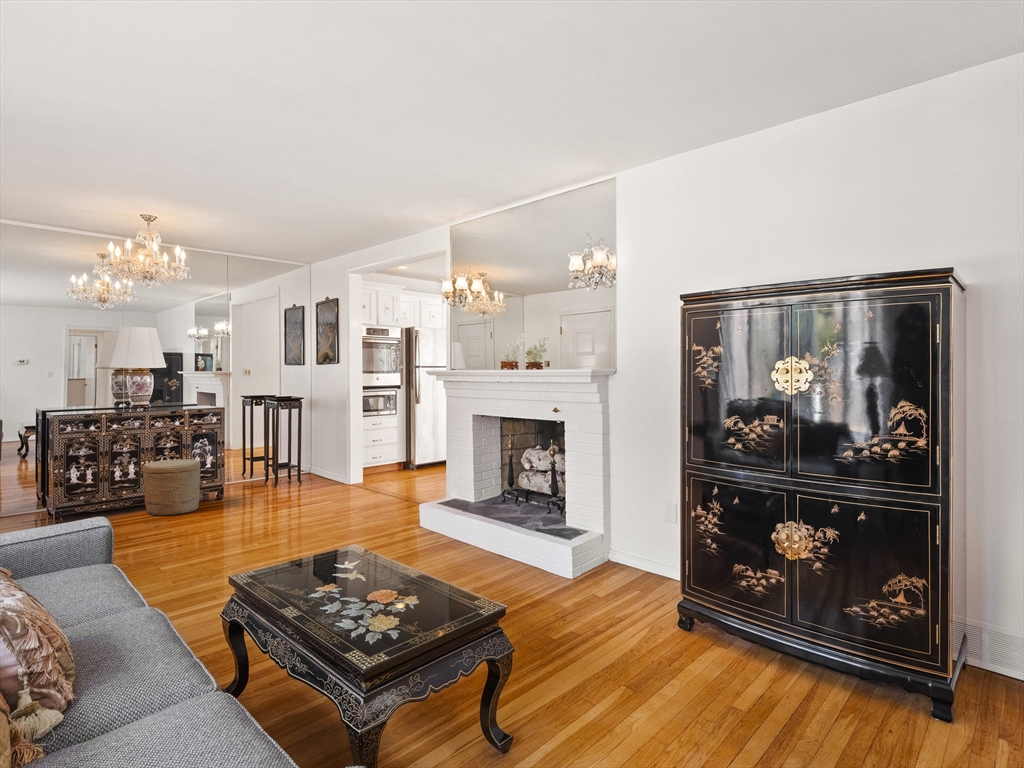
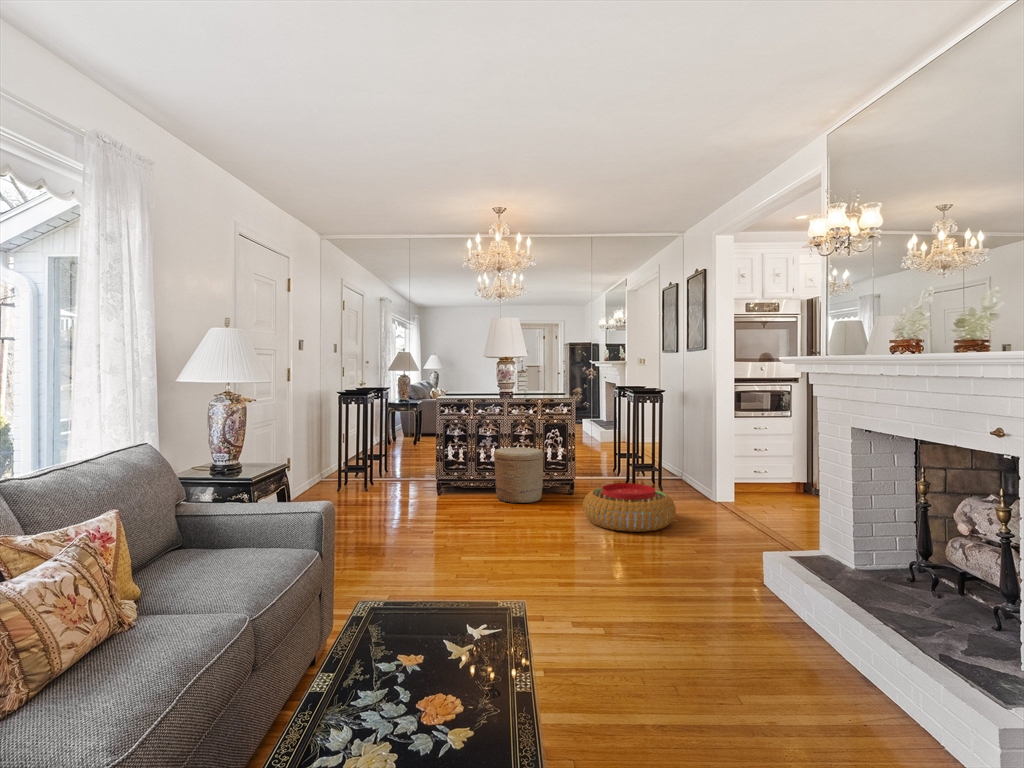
pouf: none [258,477,340,517] -> present [583,483,676,532]

